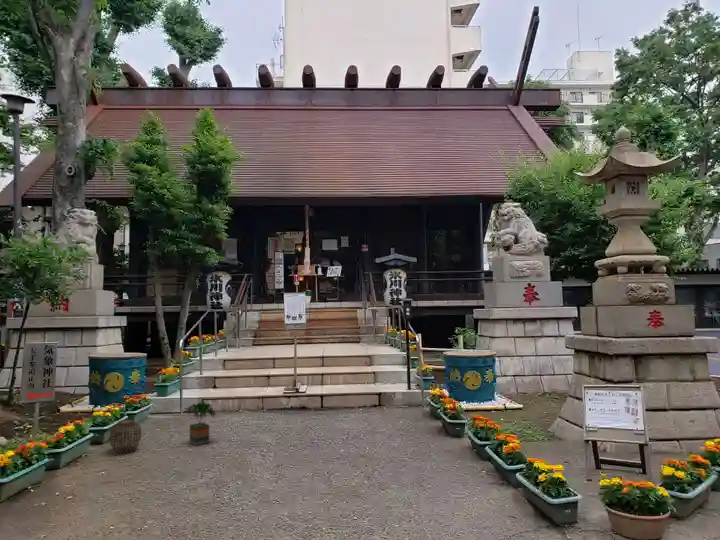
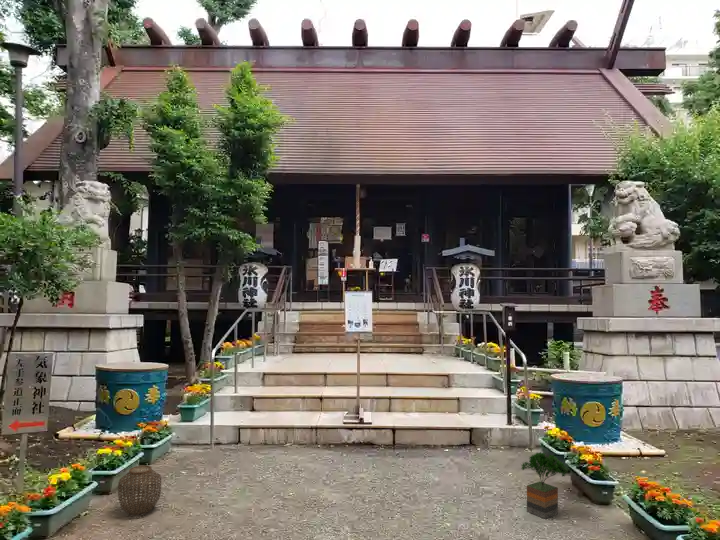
potted tree: present [187,403,216,446] -> present [522,452,567,519]

